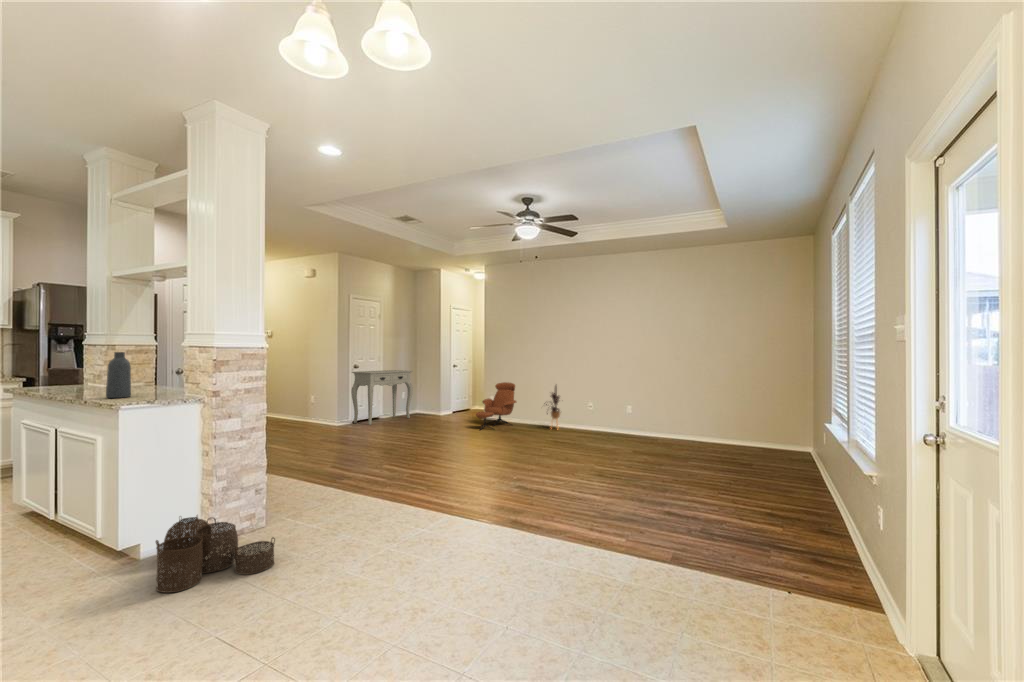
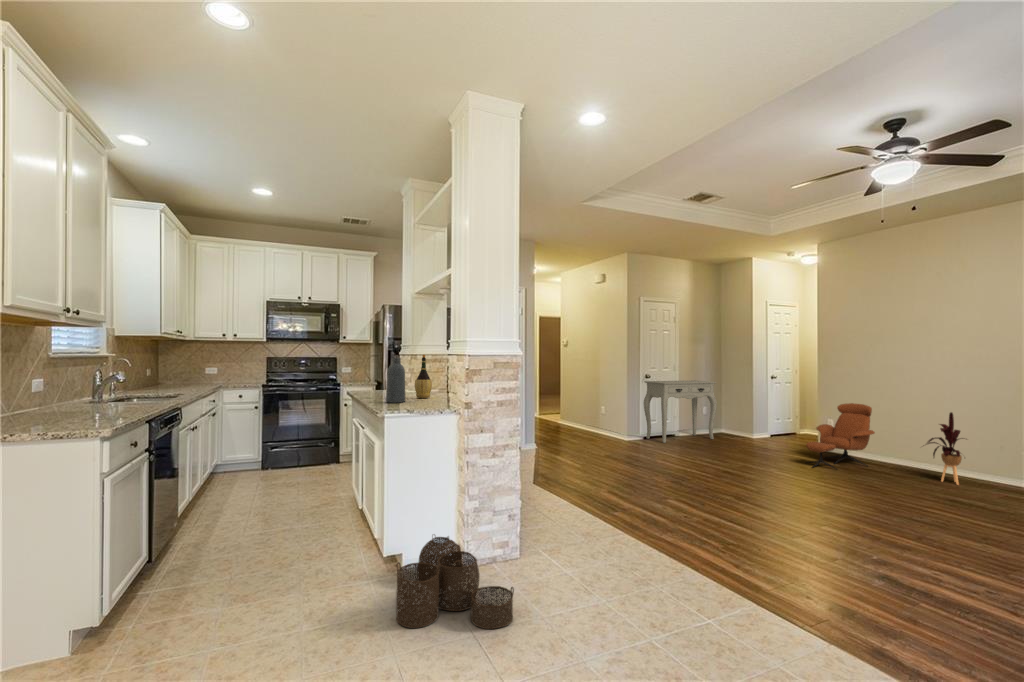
wine bottle: none [135,349,158,393] -> present [415,355,432,398]

